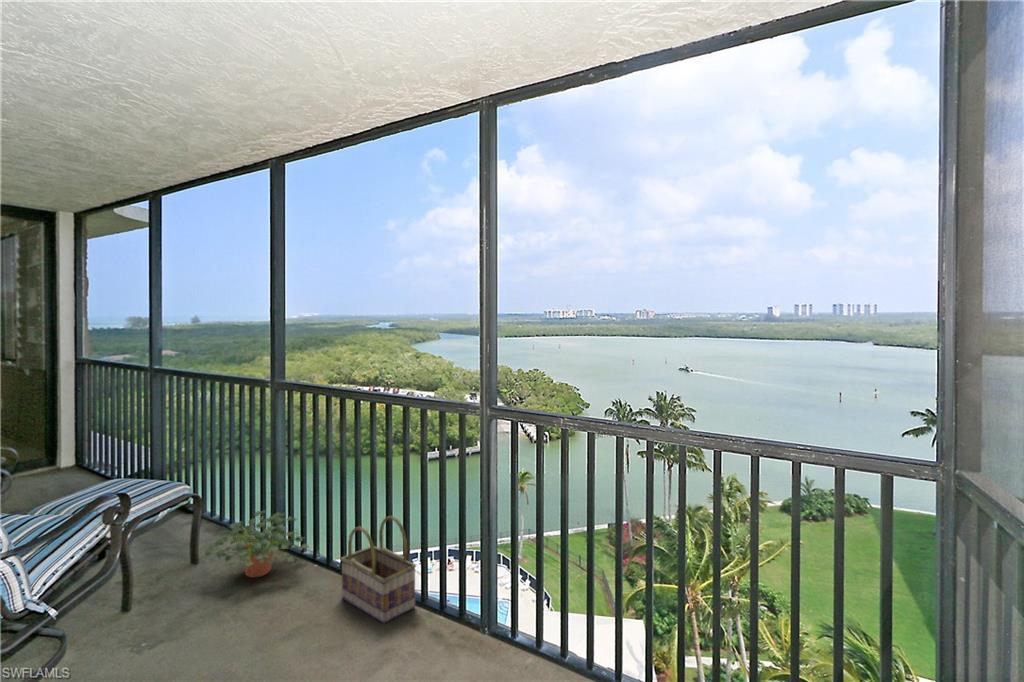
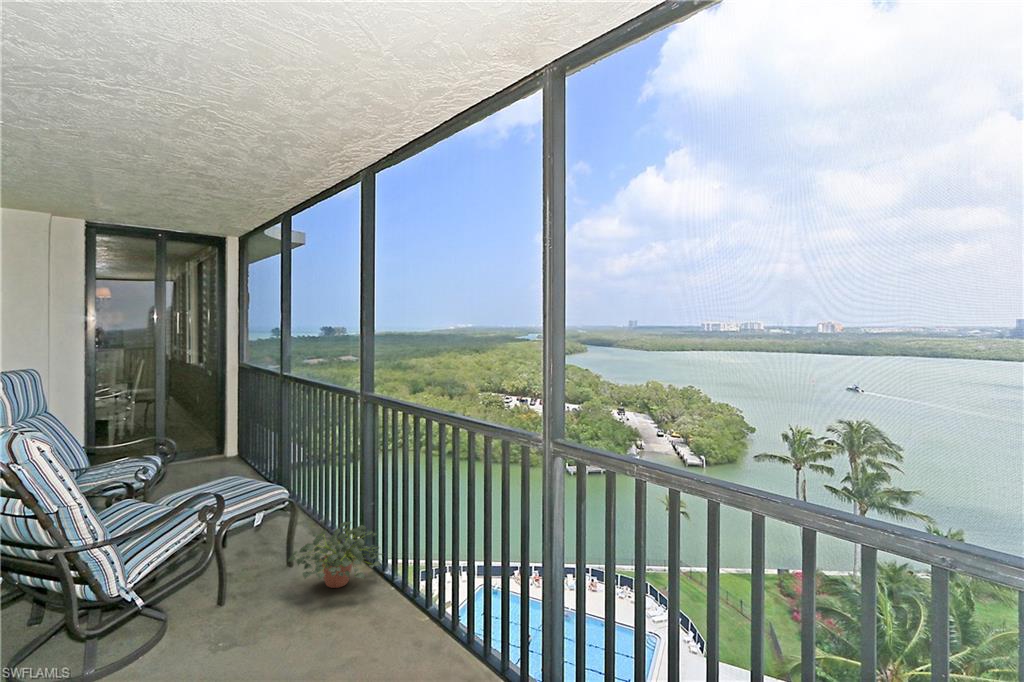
basket: present [341,516,416,623] -> none [399,546,468,662]

